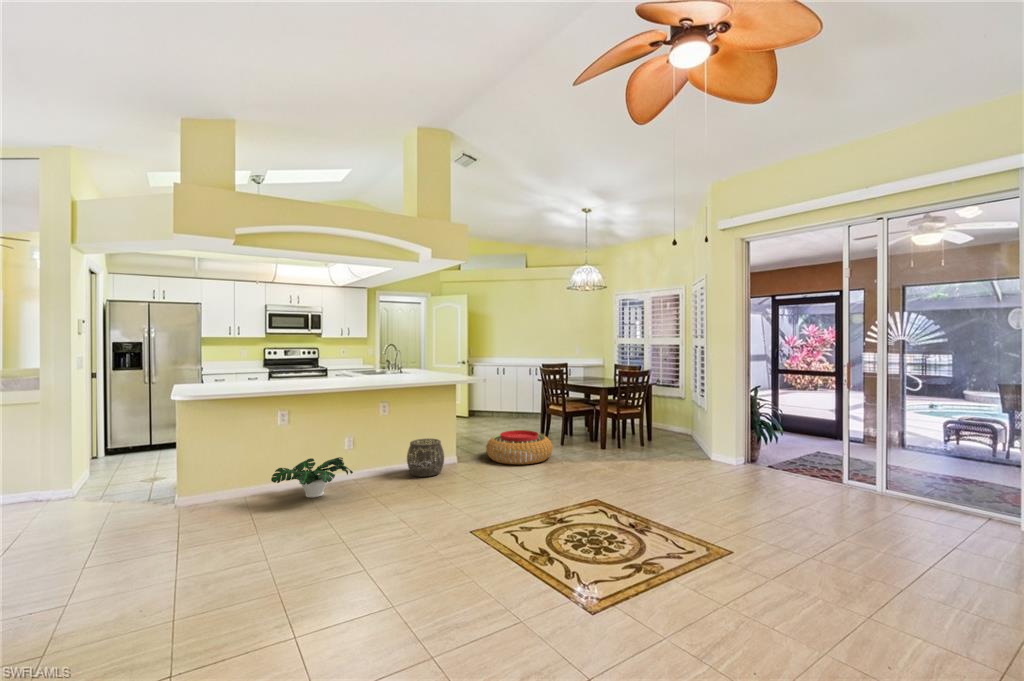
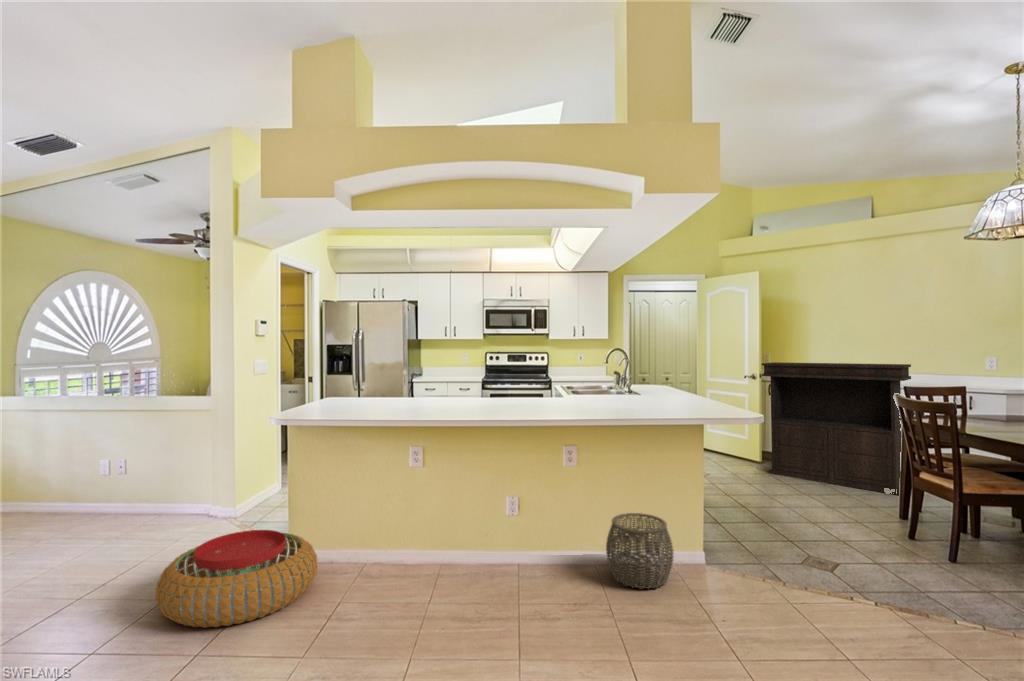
console table: none [470,352,545,424] -> present [762,362,911,495]
pouf: present [486,430,553,465] -> present [155,530,317,628]
potted plant: present [271,457,353,498] -> none [381,522,498,591]

